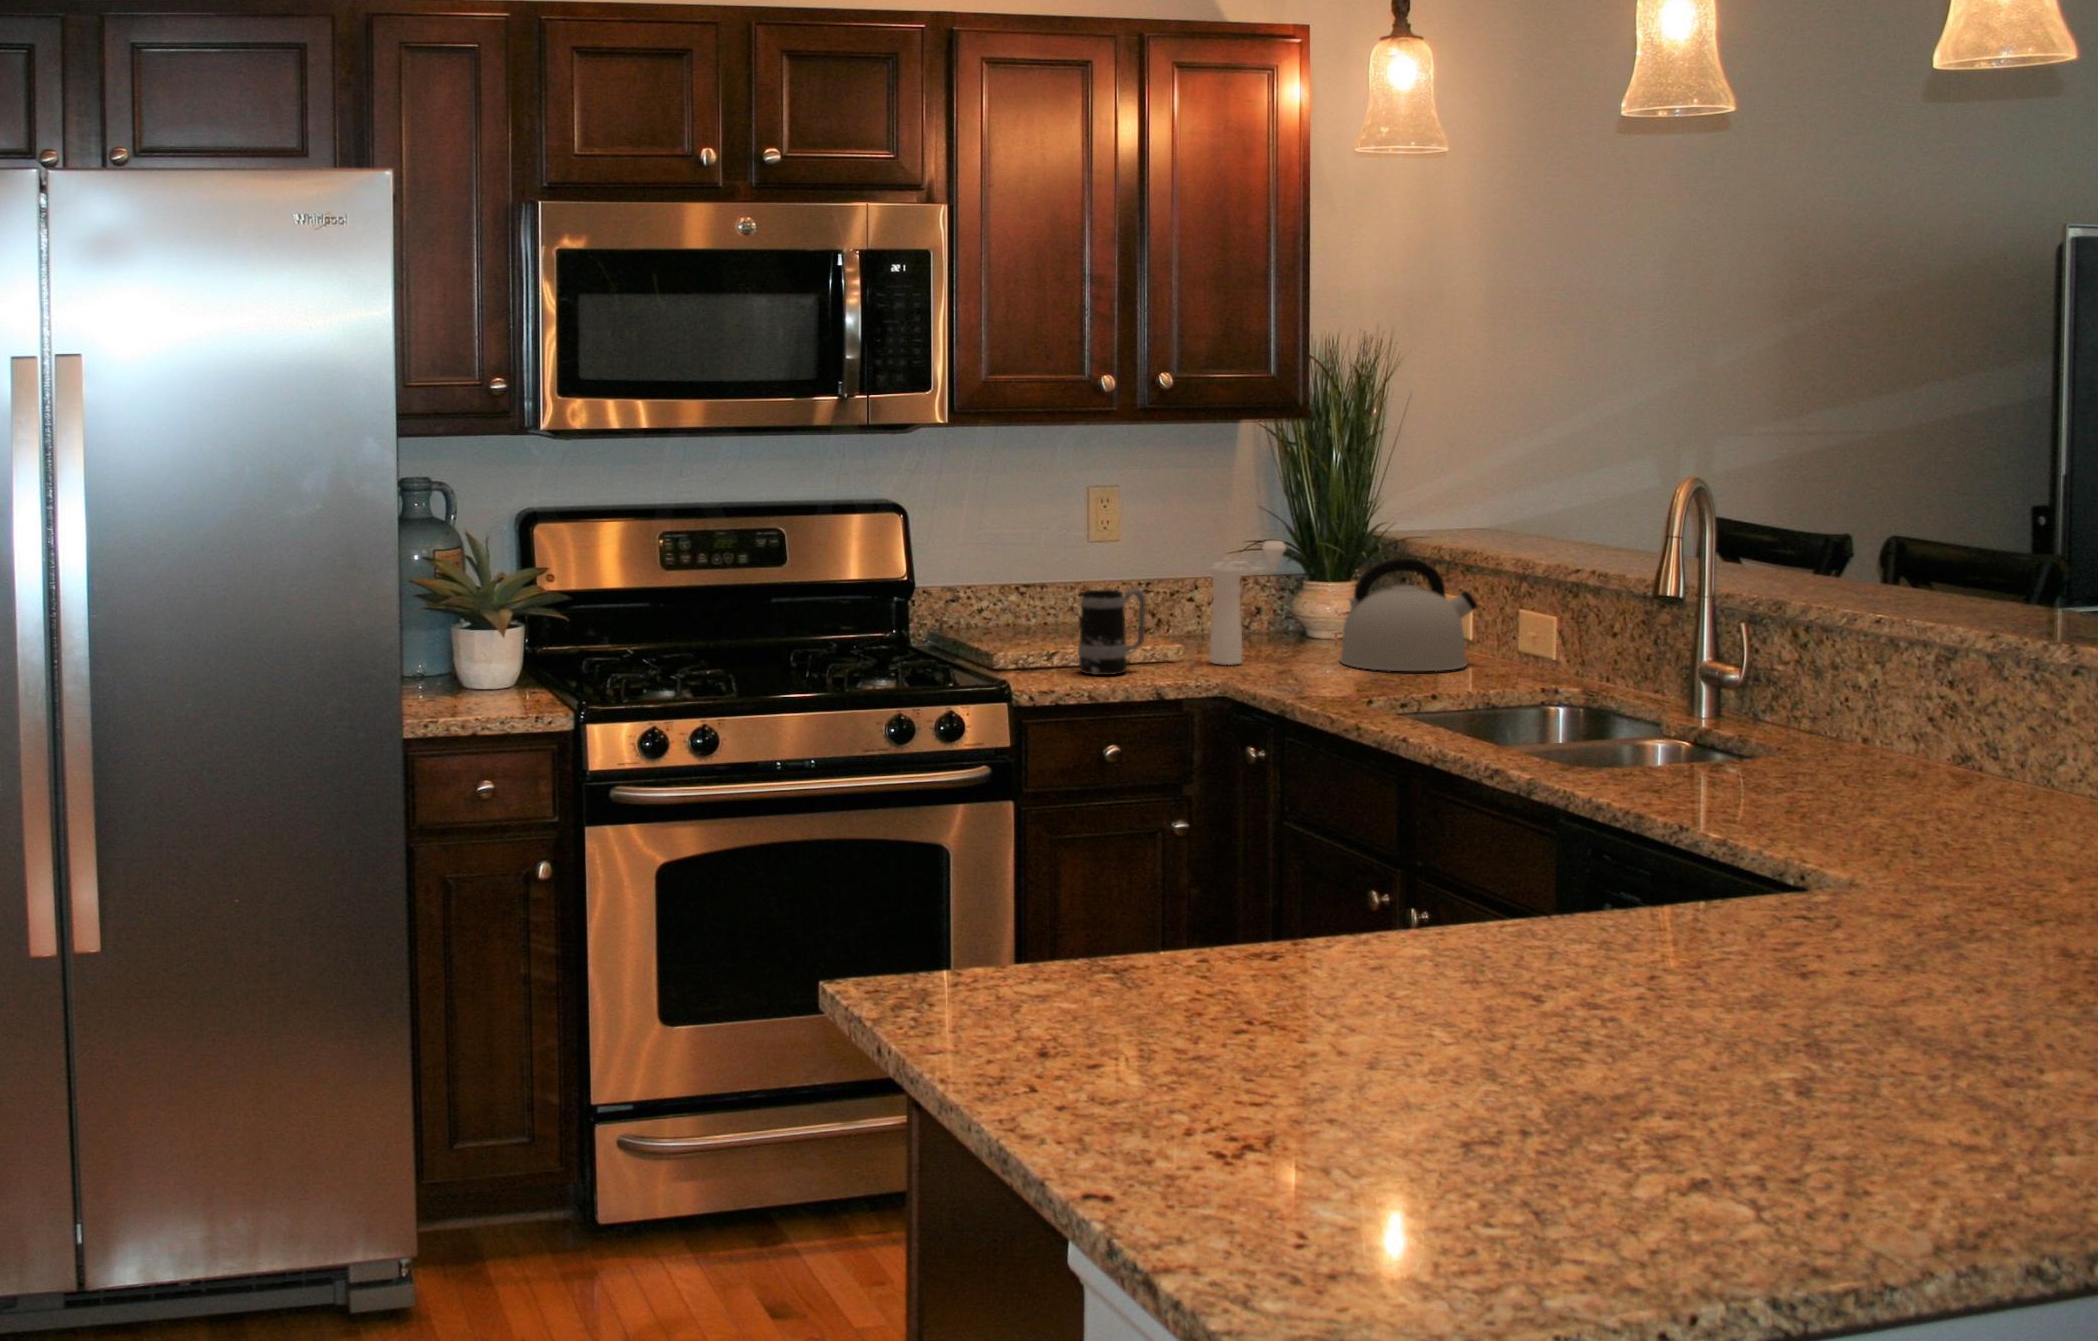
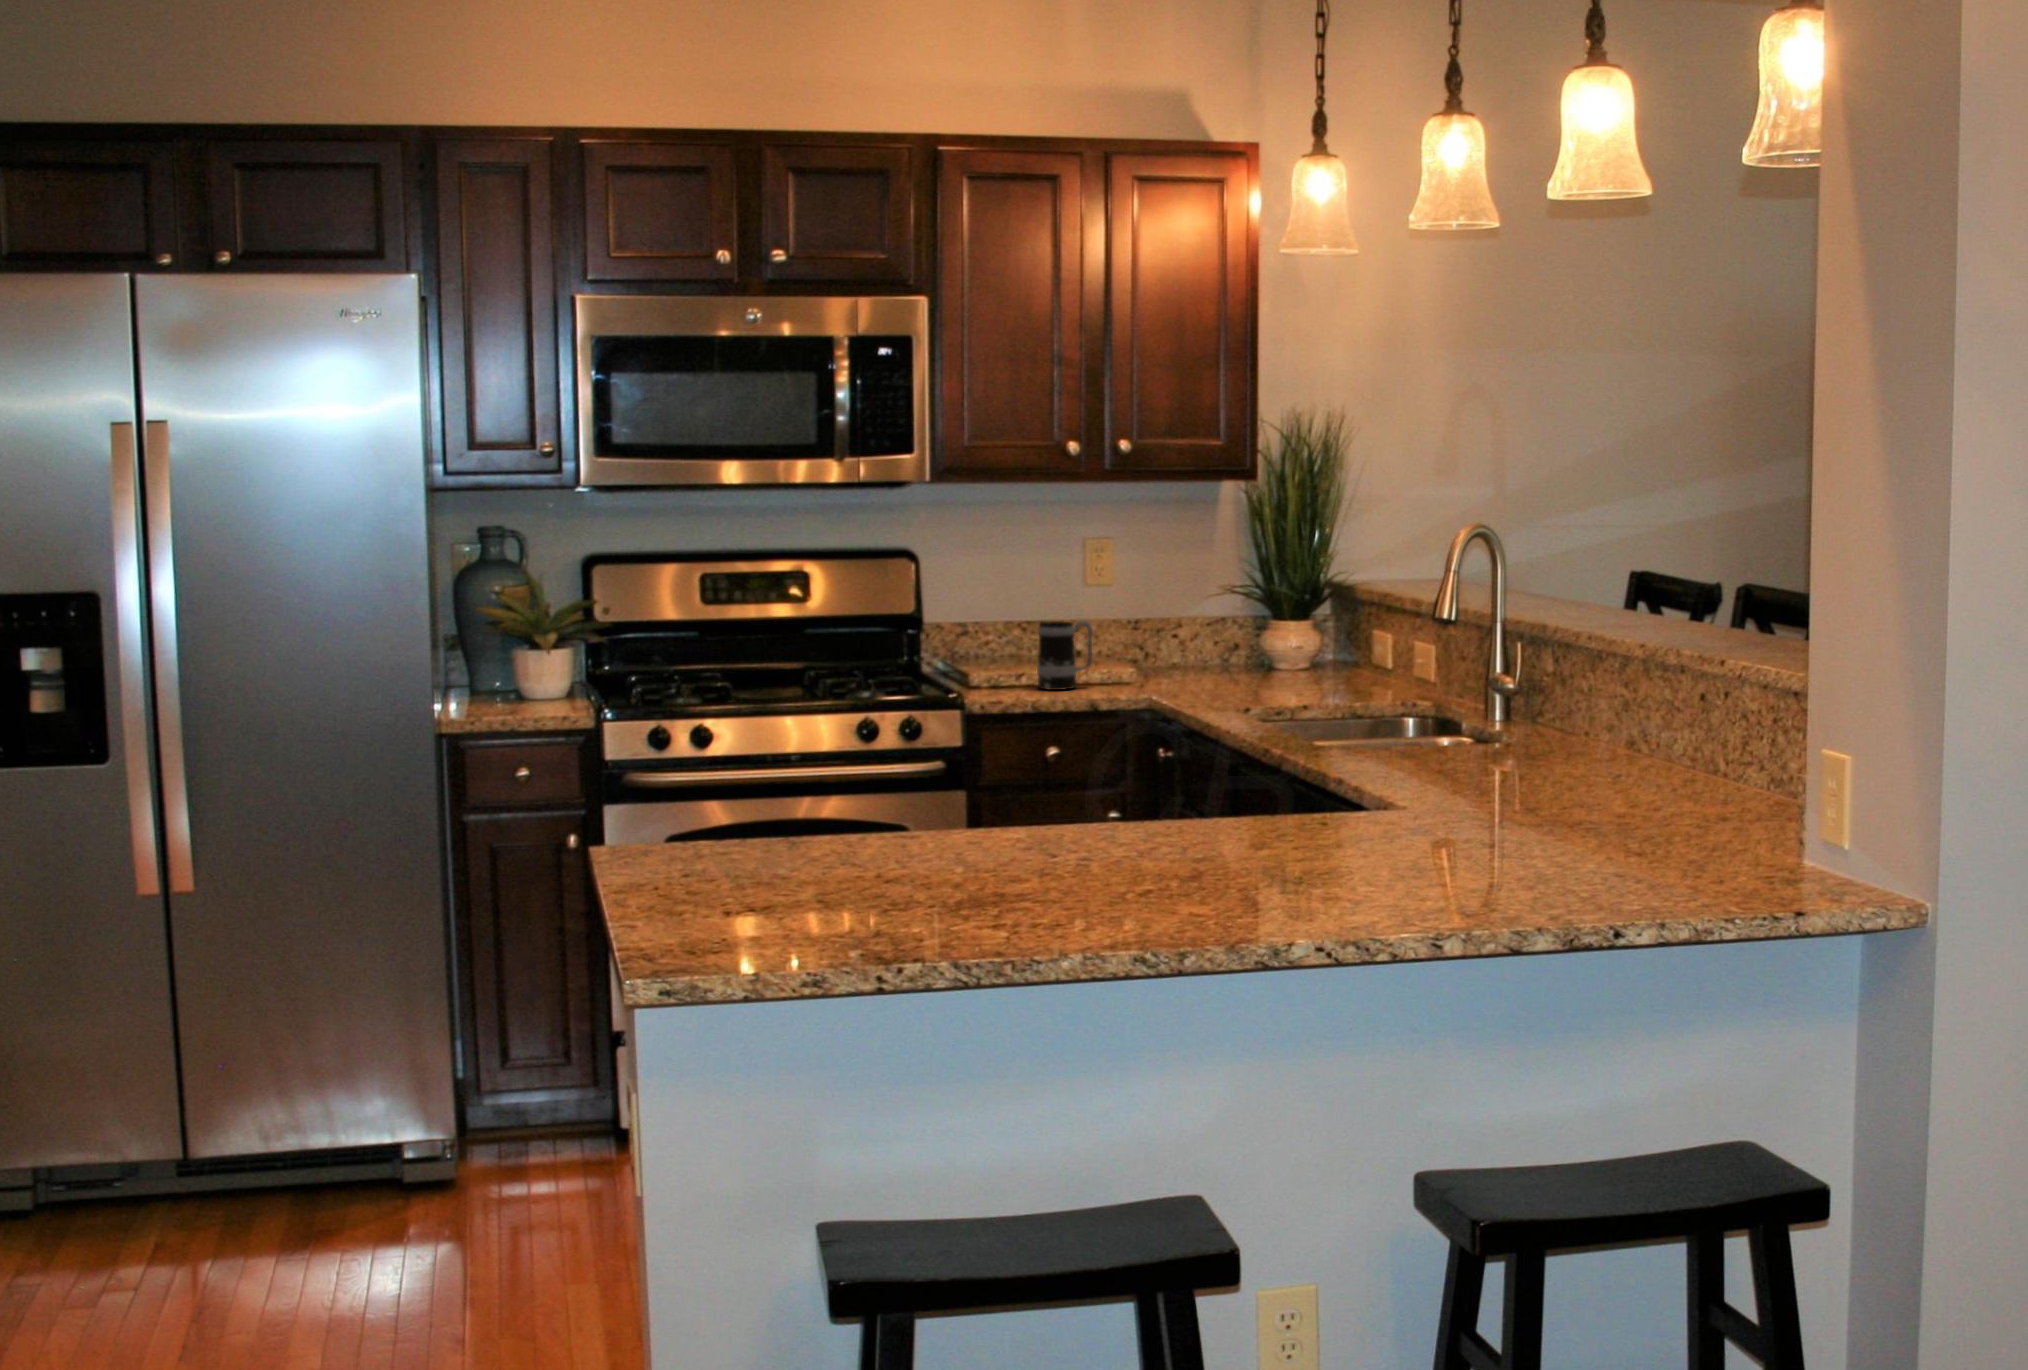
pepper mill: present [1210,541,1286,665] -> none [1153,584,1221,684]
kettle: present [1340,558,1478,671] -> none [1260,599,1369,689]

